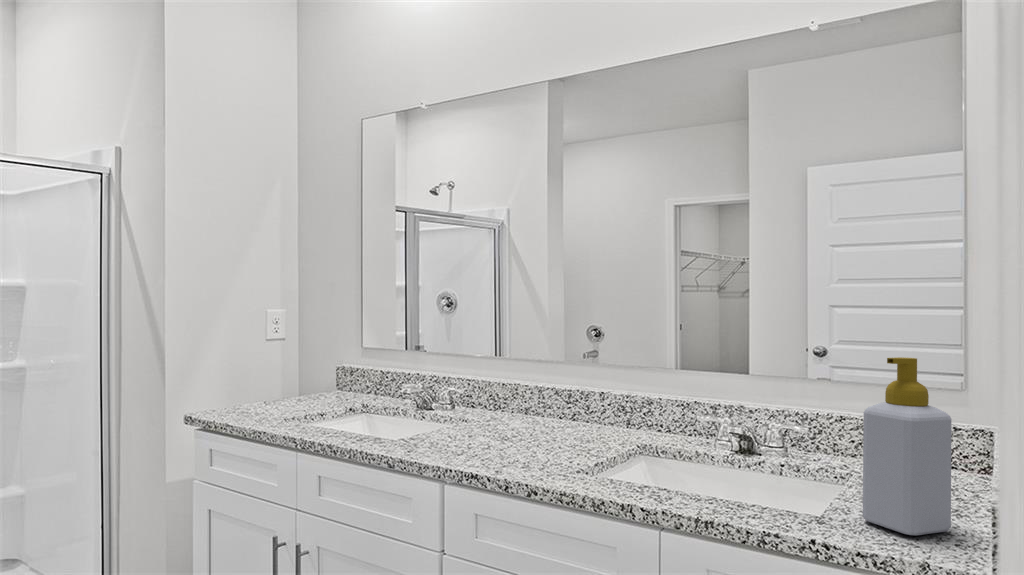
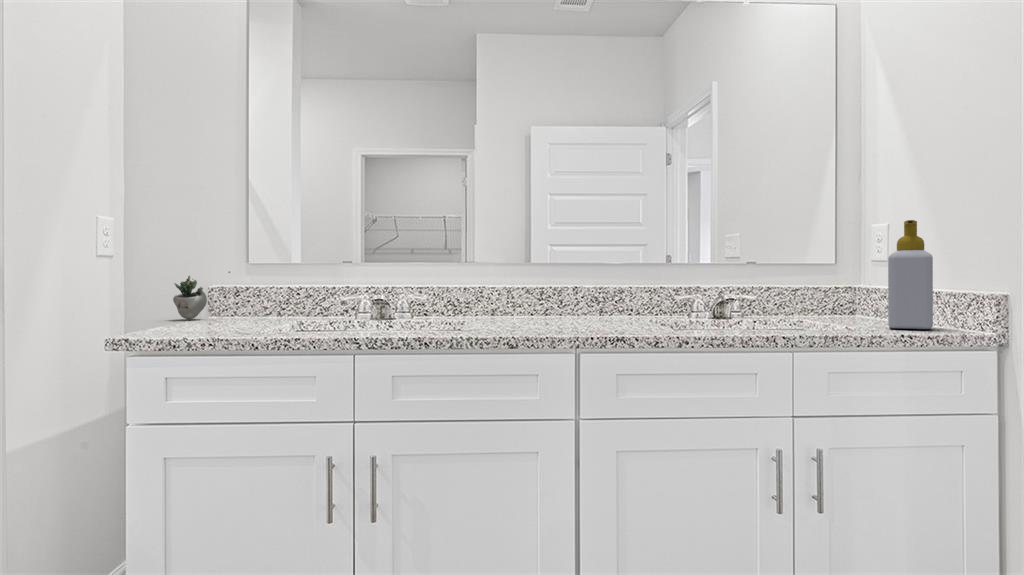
succulent plant: none [305,356,336,392] -> present [173,271,230,319]

